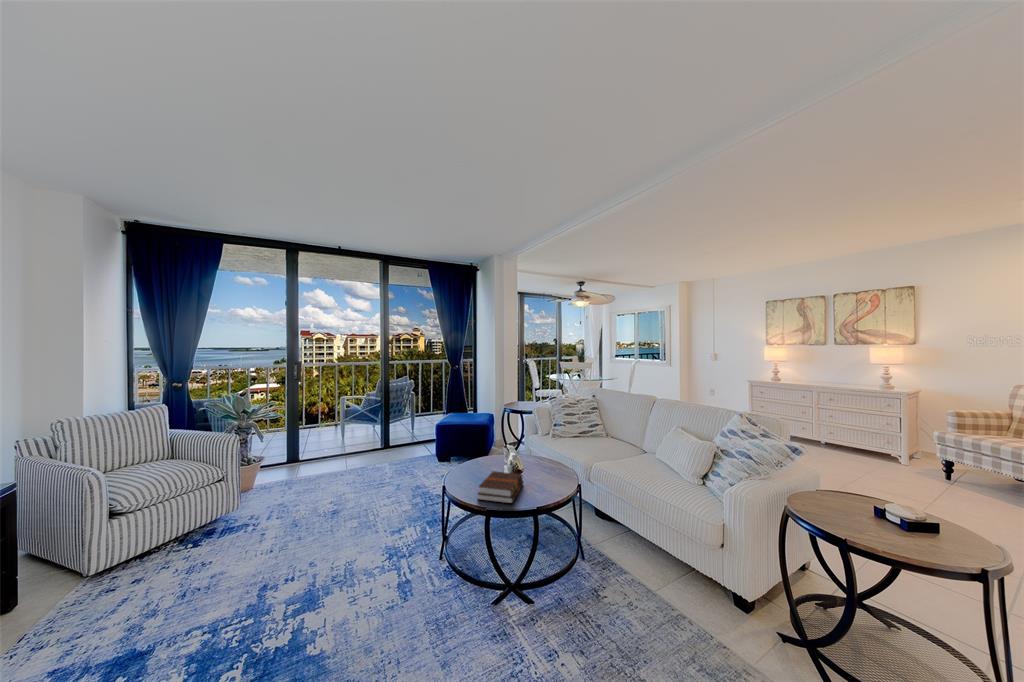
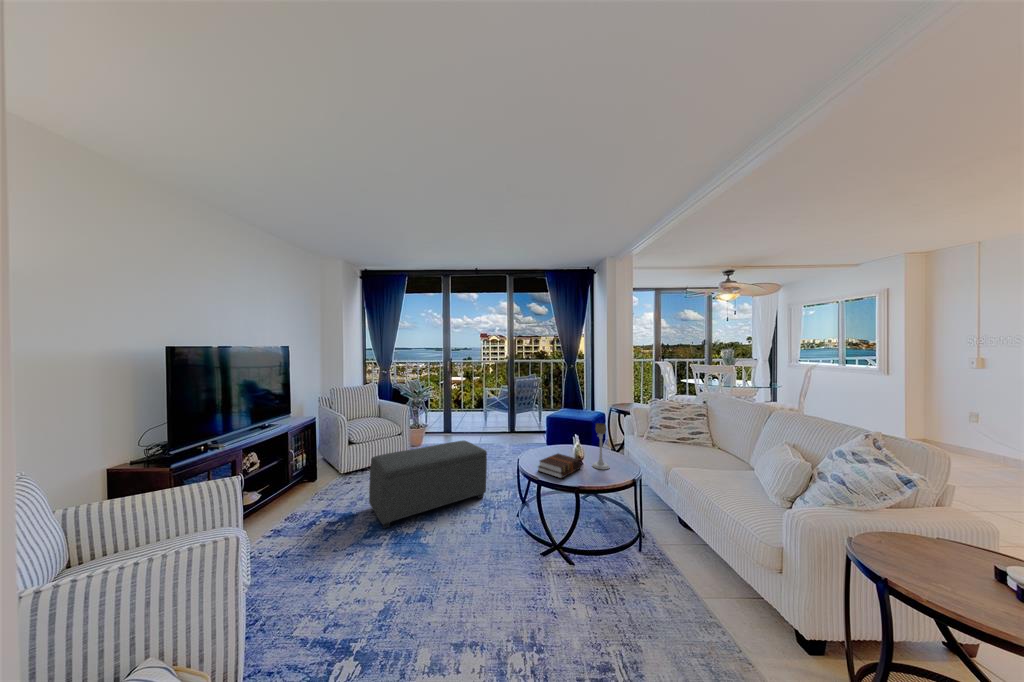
candle holder: none [532,428,551,481] -> present [592,423,610,469]
ottoman: none [181,474,386,654] -> present [369,441,487,528]

